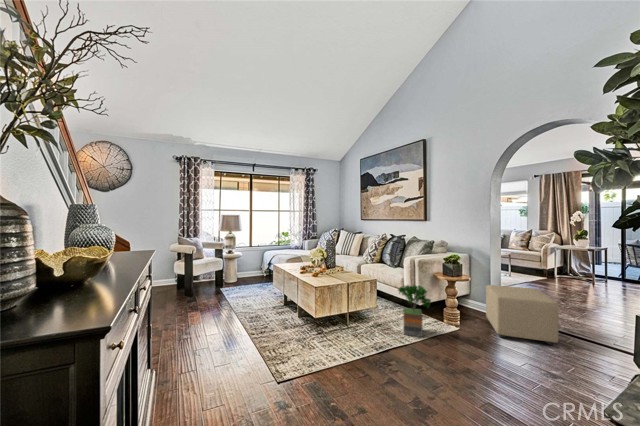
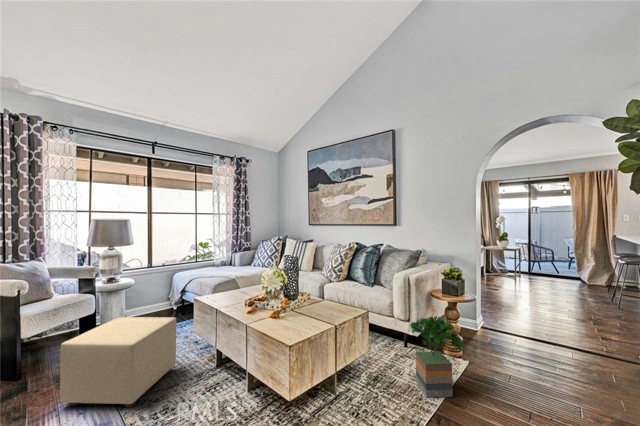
ottoman: present [486,285,559,345] -> present [60,317,176,407]

